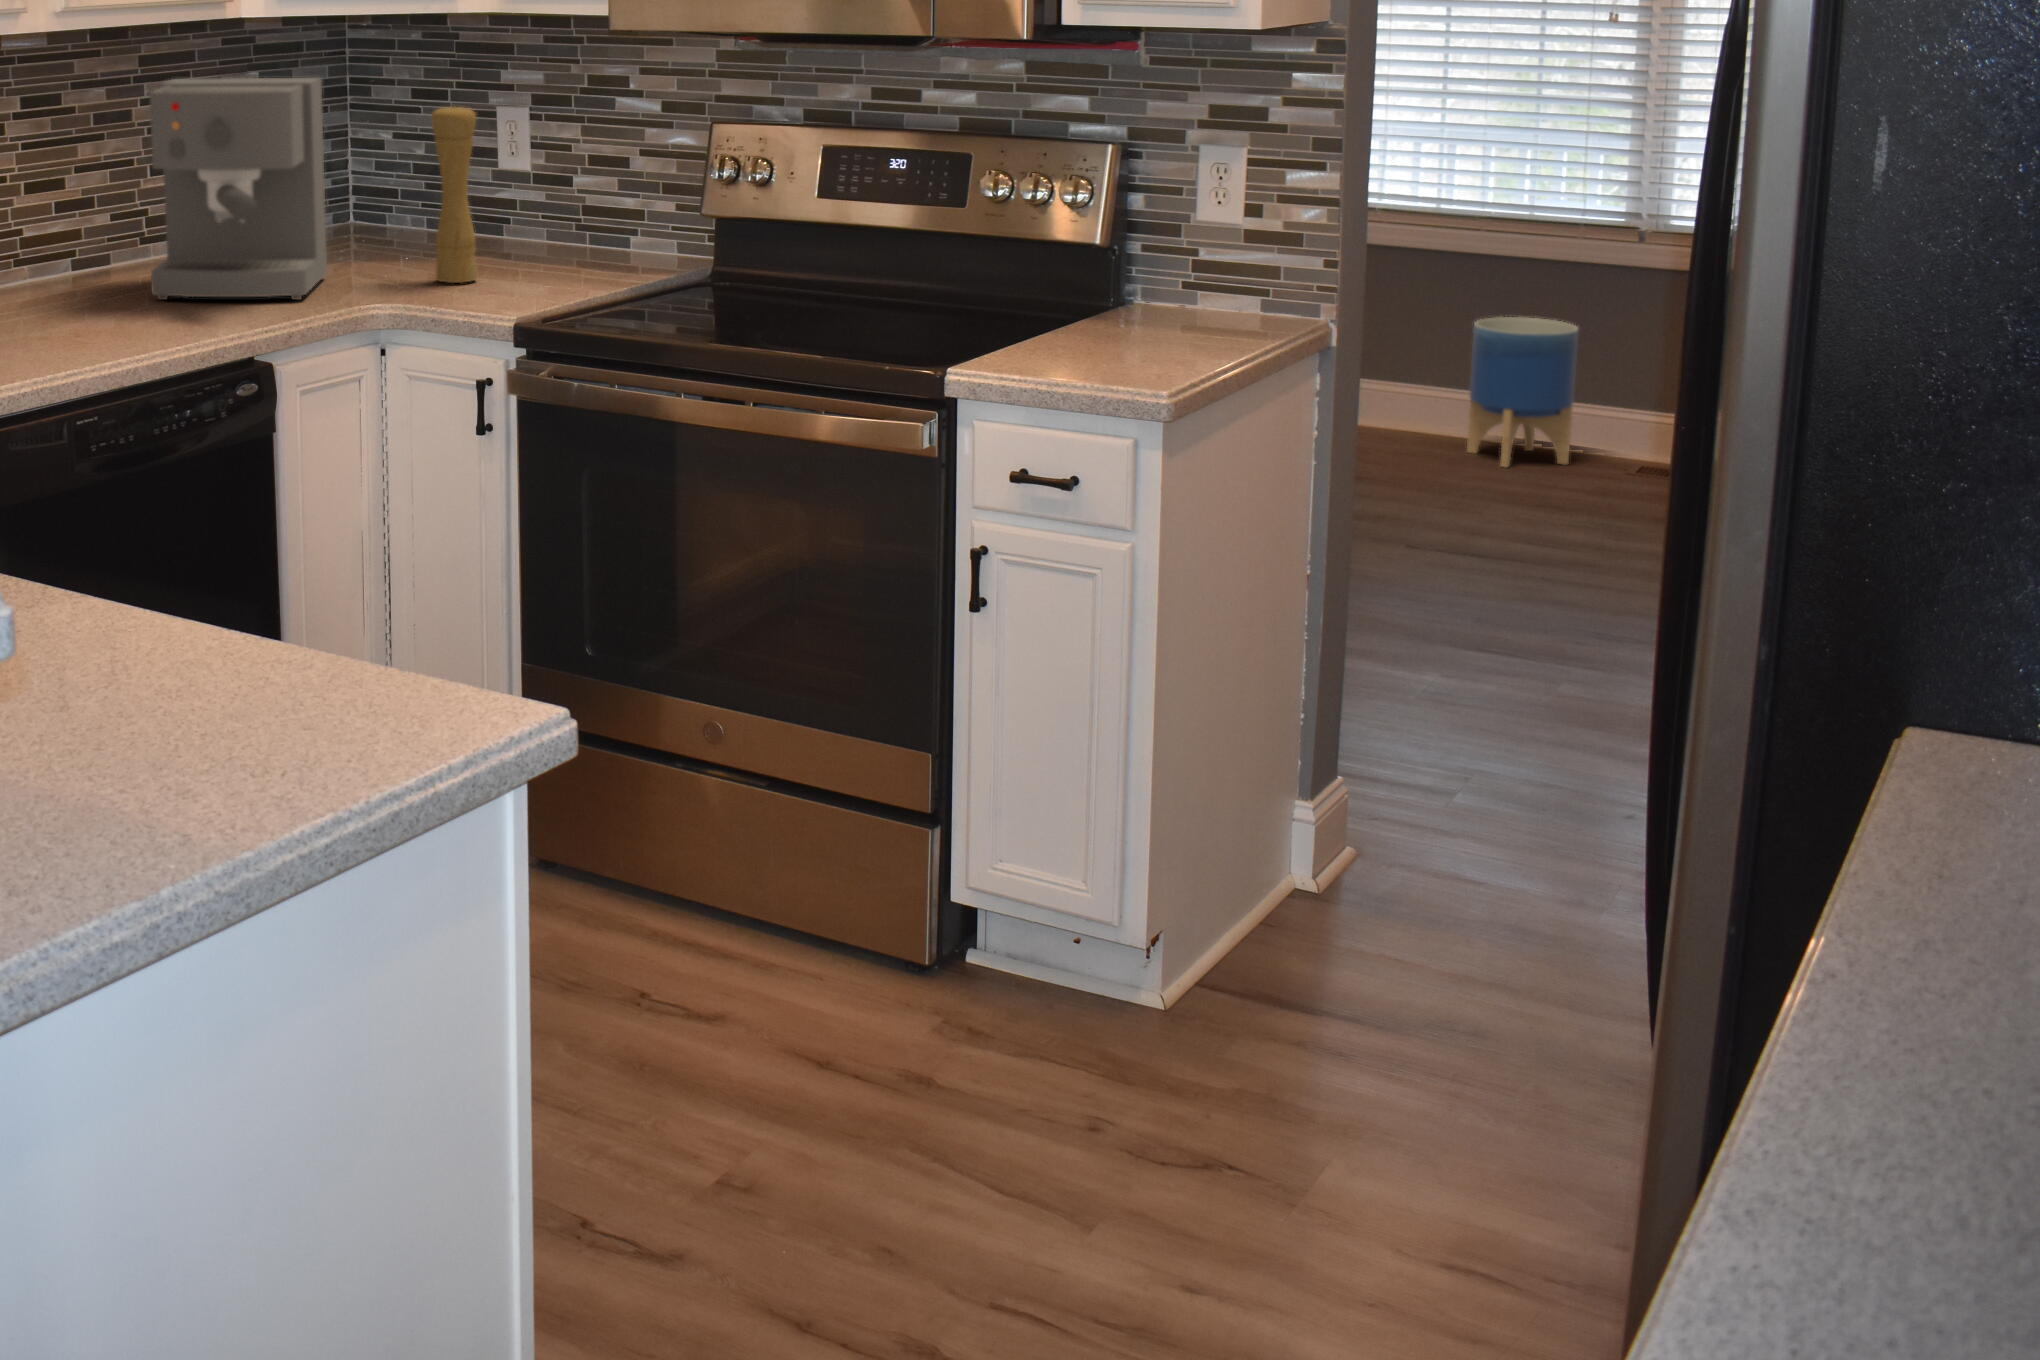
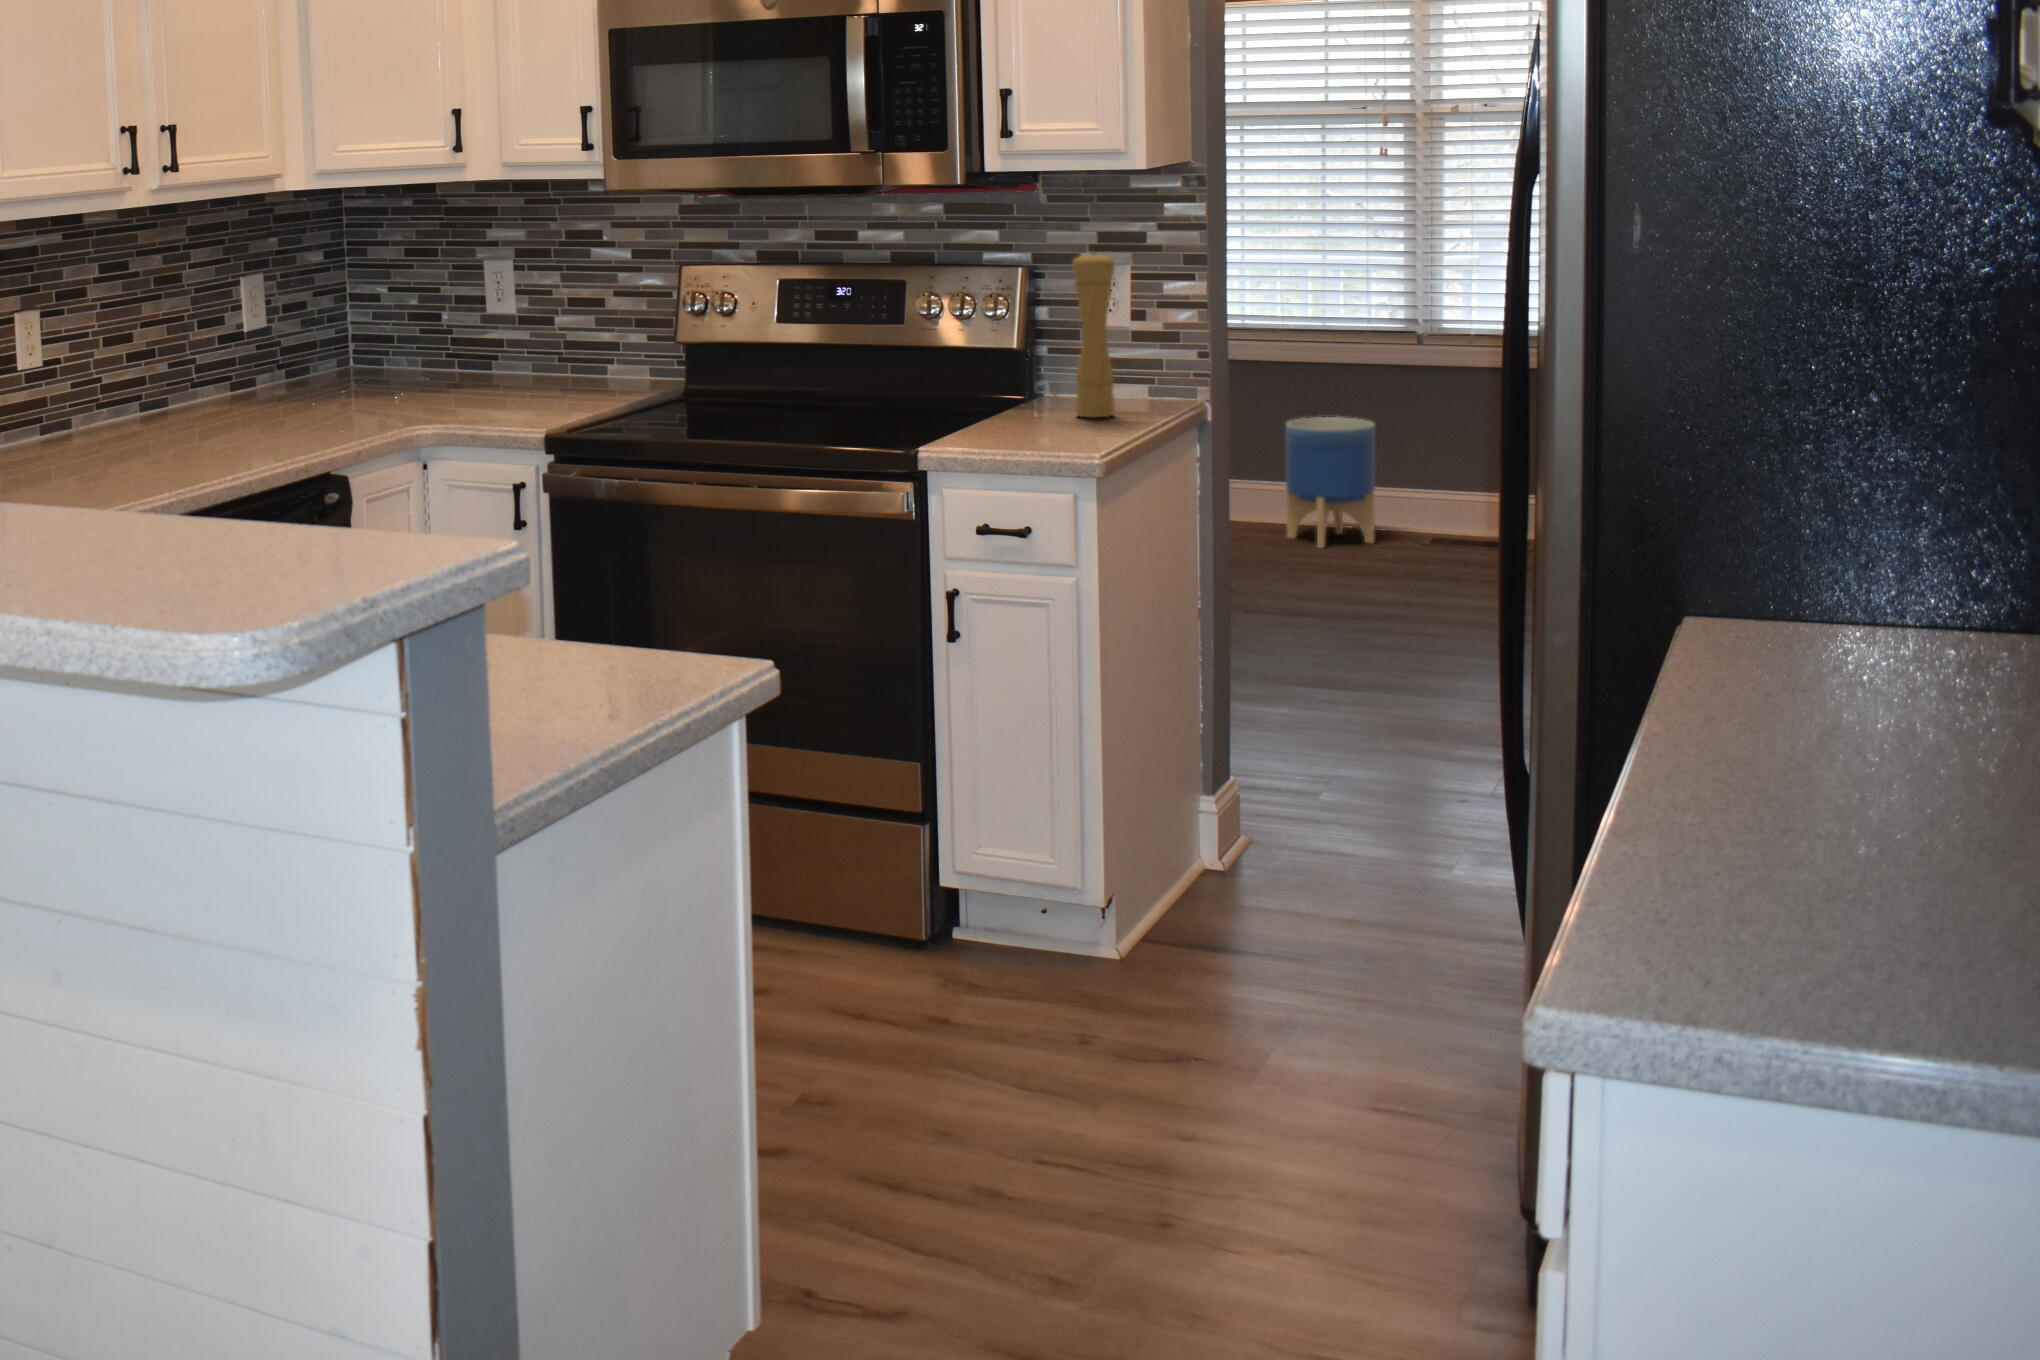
coffee maker: present [150,78,327,300] -> none [221,238,362,430]
pepper mill: present [431,105,477,283] -> present [1072,252,1115,418]

